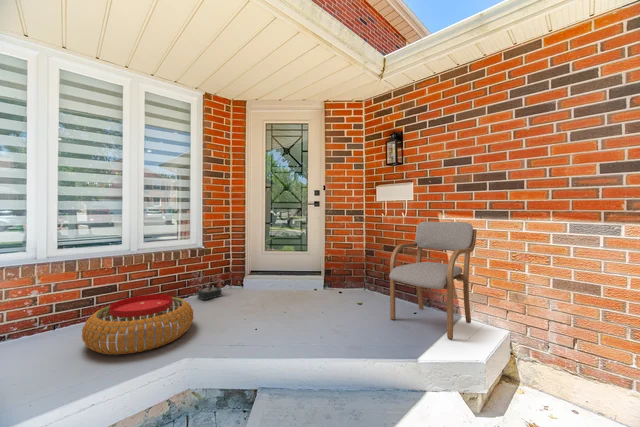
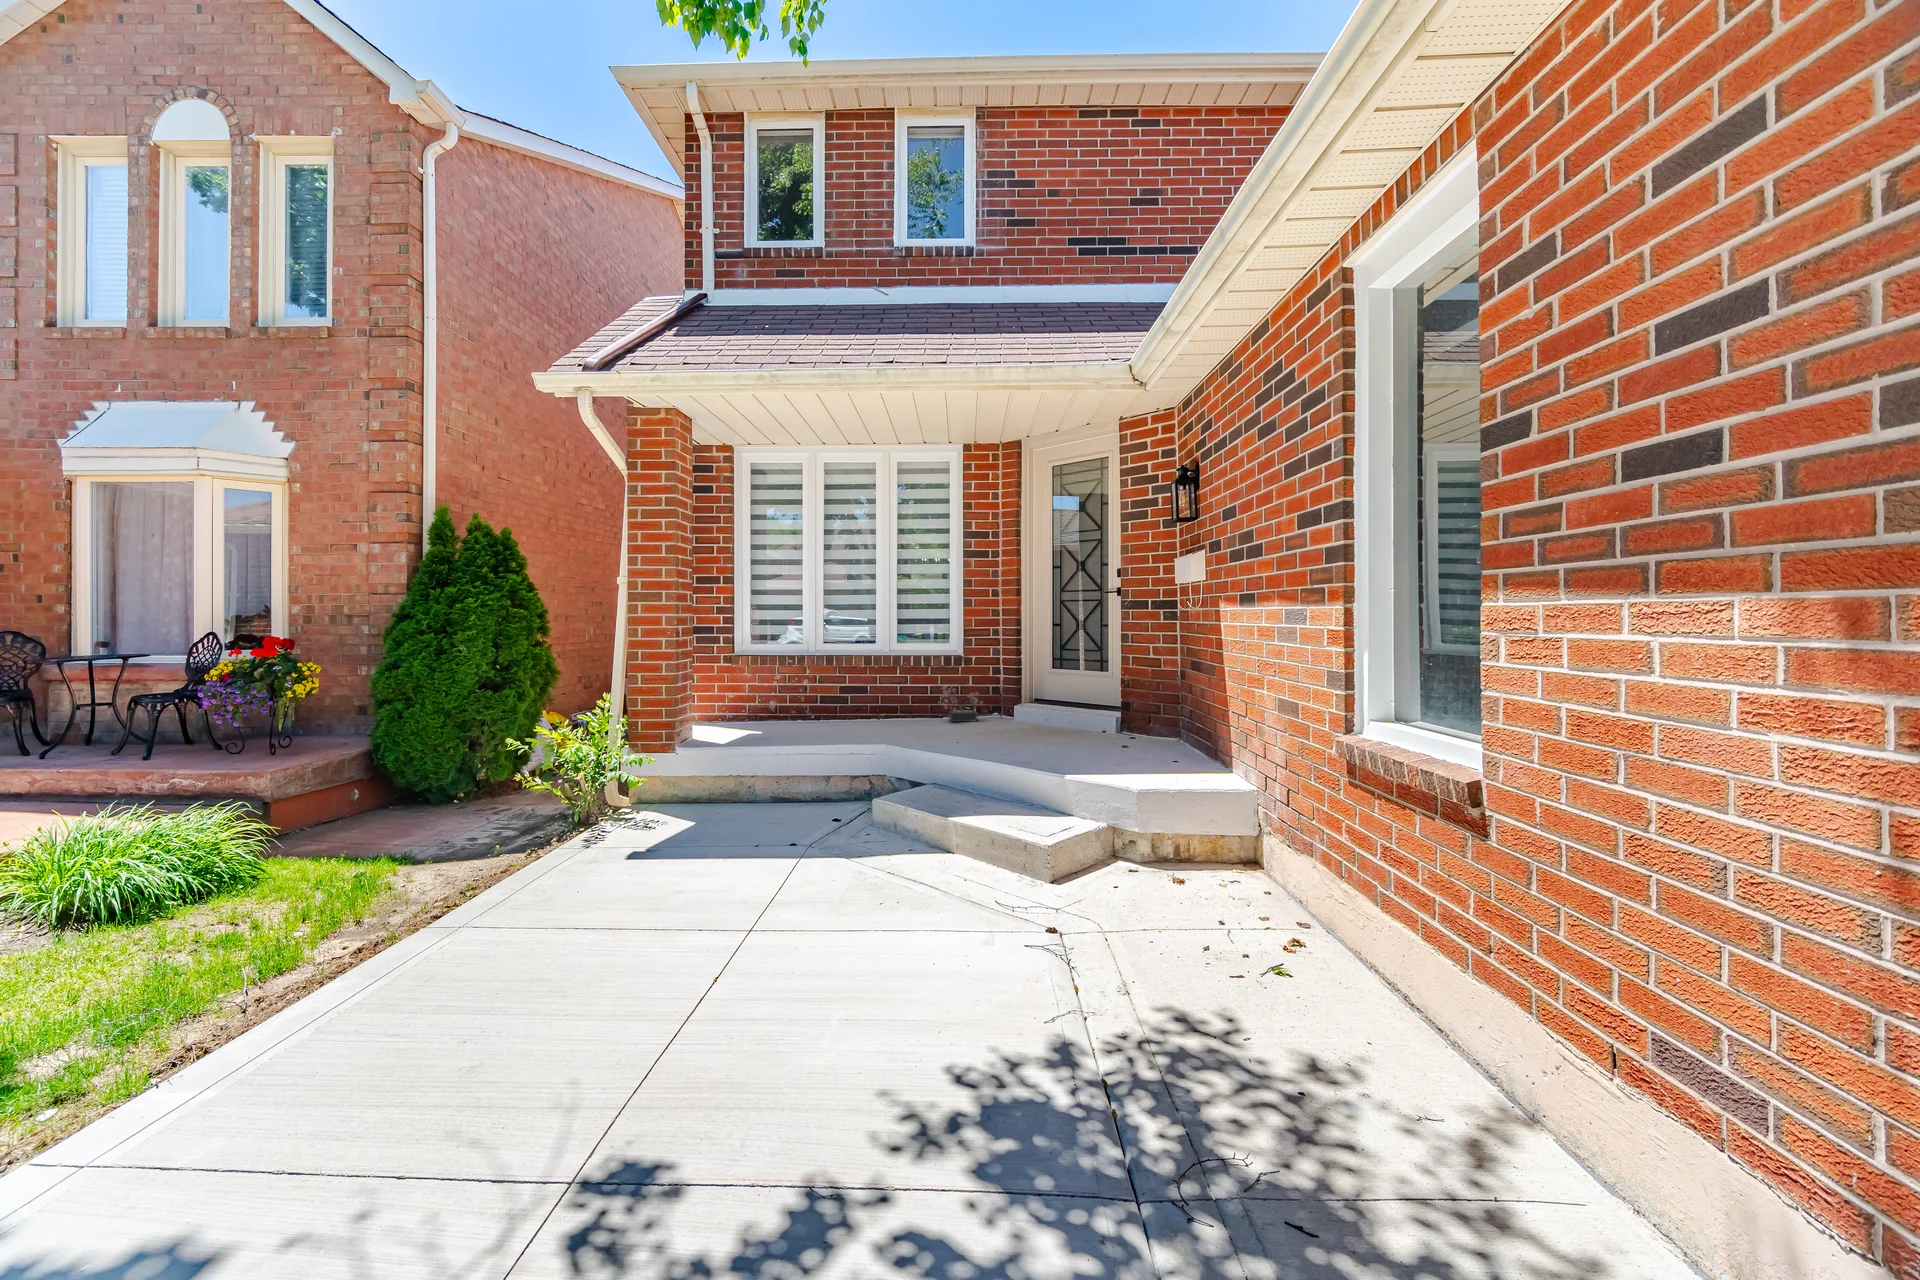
armchair: present [389,222,477,339] -> none [1104,616,1222,772]
pouf: present [82,294,193,355] -> none [816,697,912,740]

